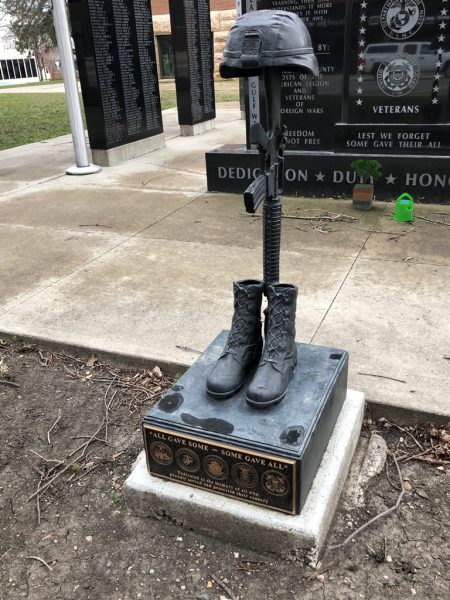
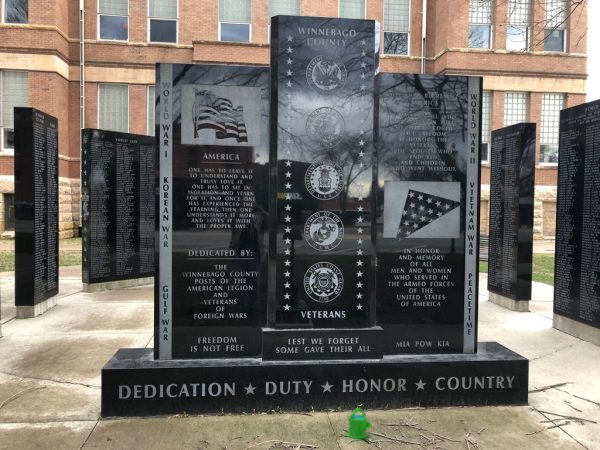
potted tree: present [351,160,382,210] -> none [291,369,327,425]

